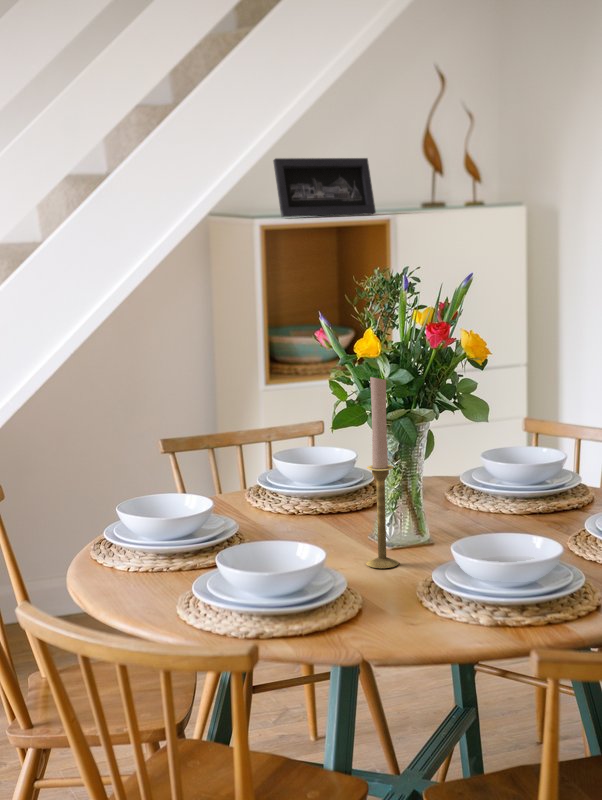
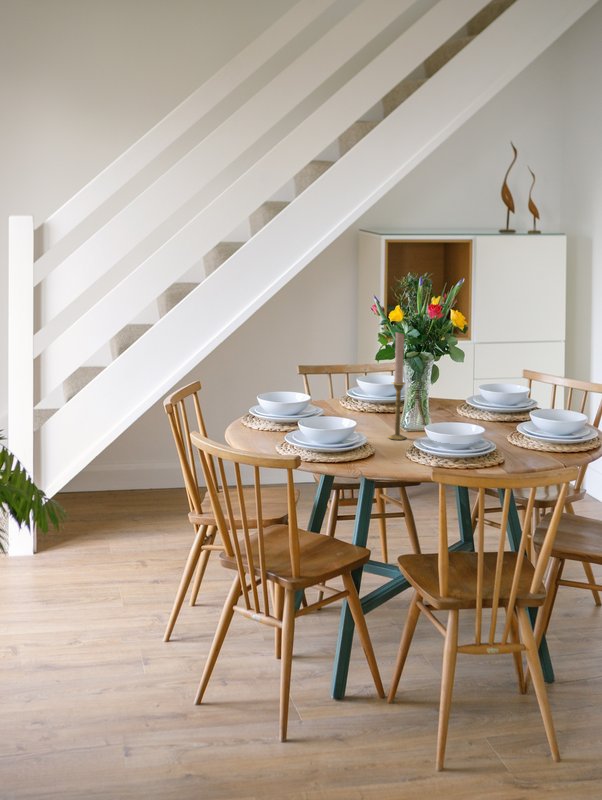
picture frame: present [273,158,376,217] -> none [400,186,470,226]

